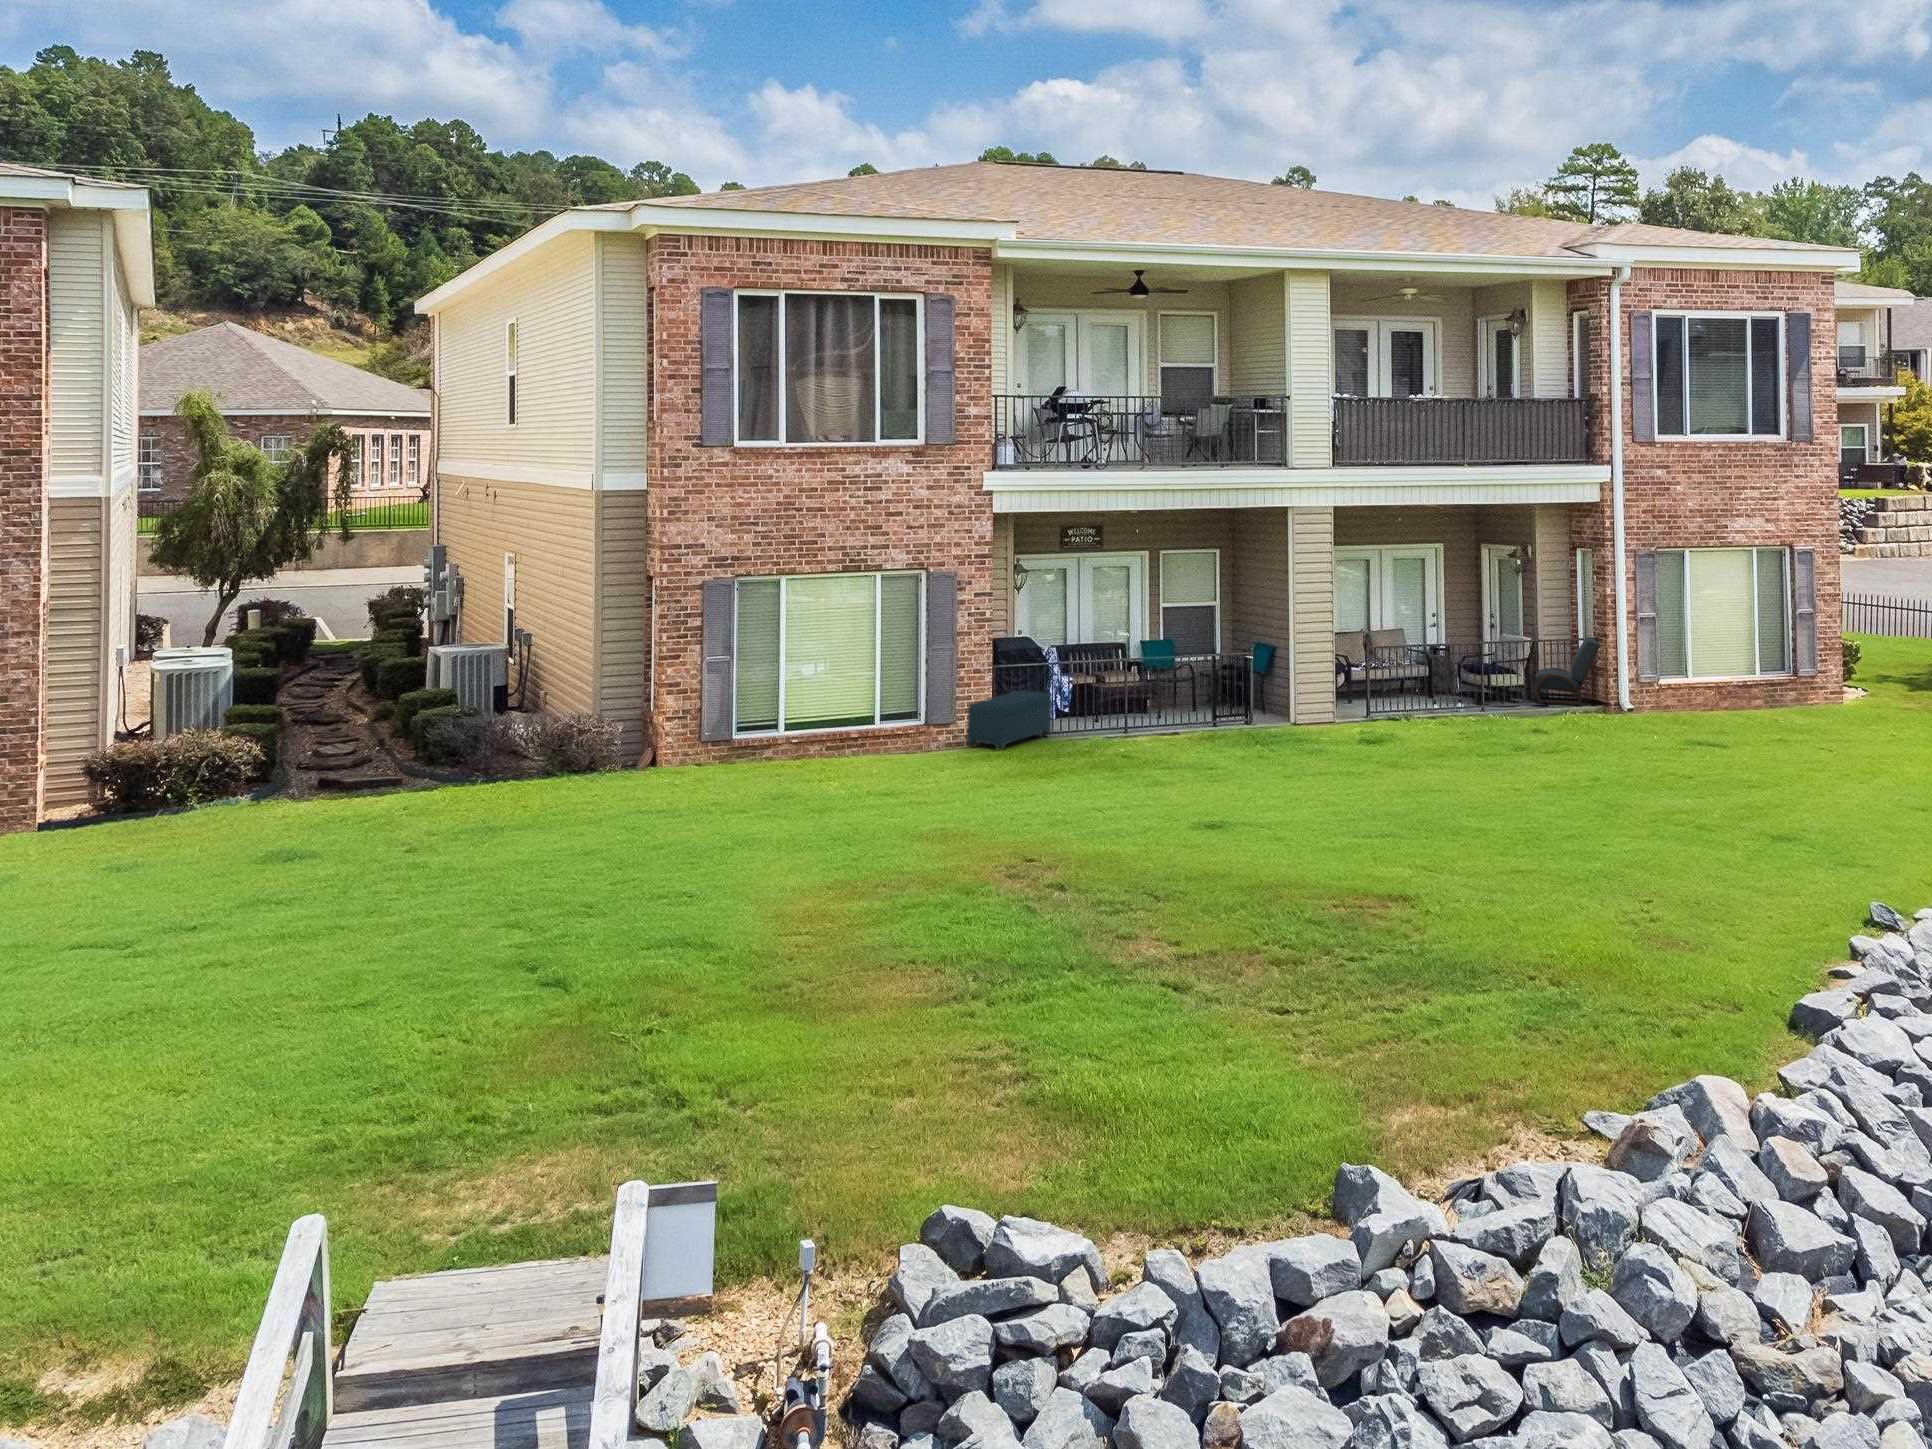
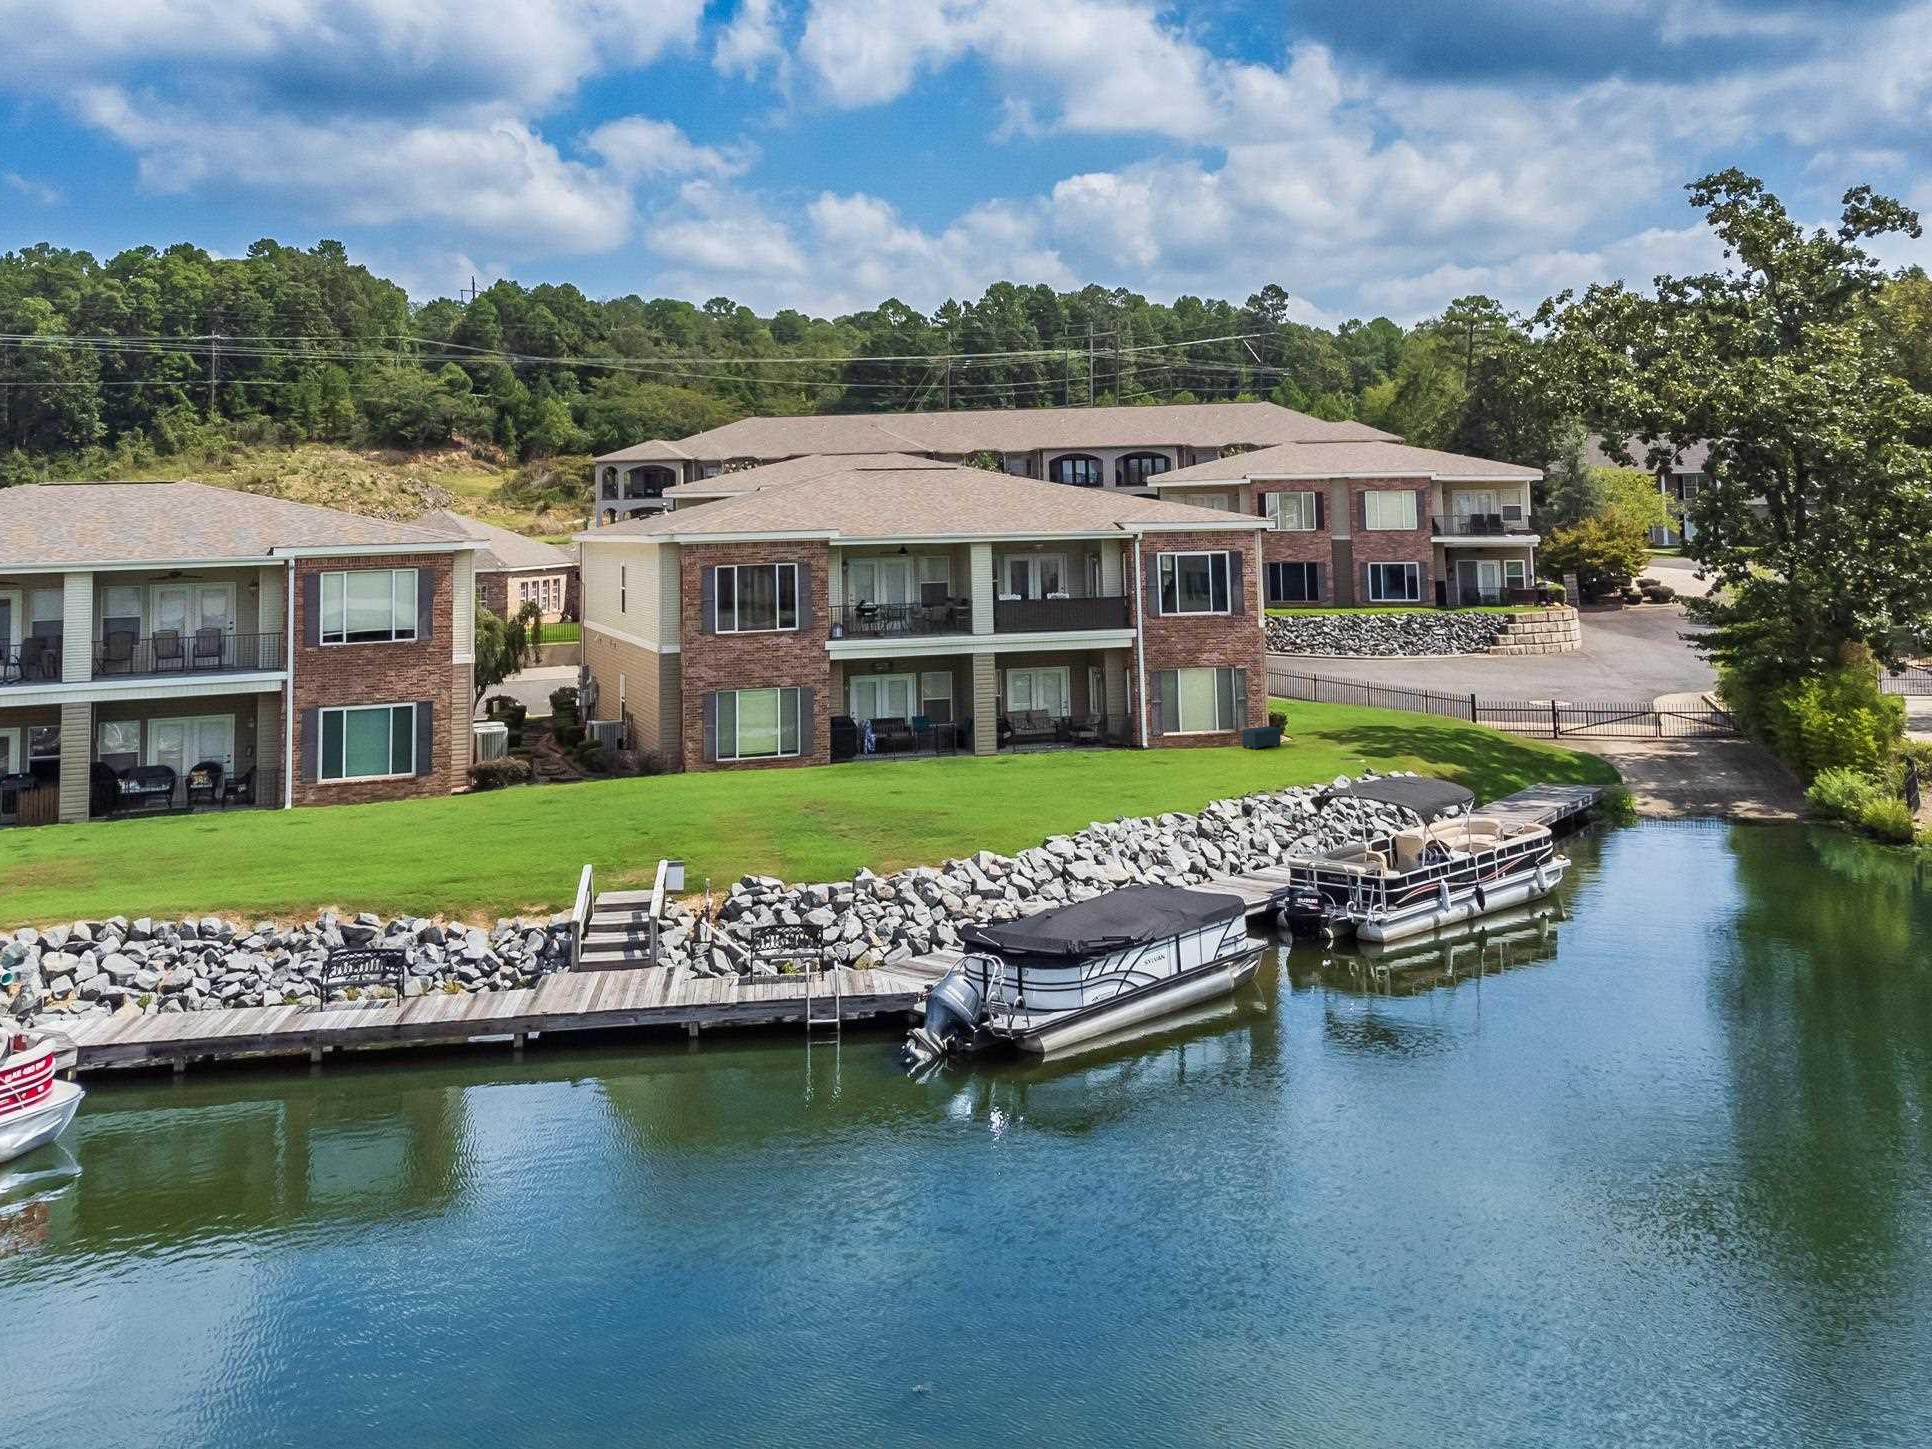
bench: present [967,690,1052,751] -> present [1242,726,1281,750]

